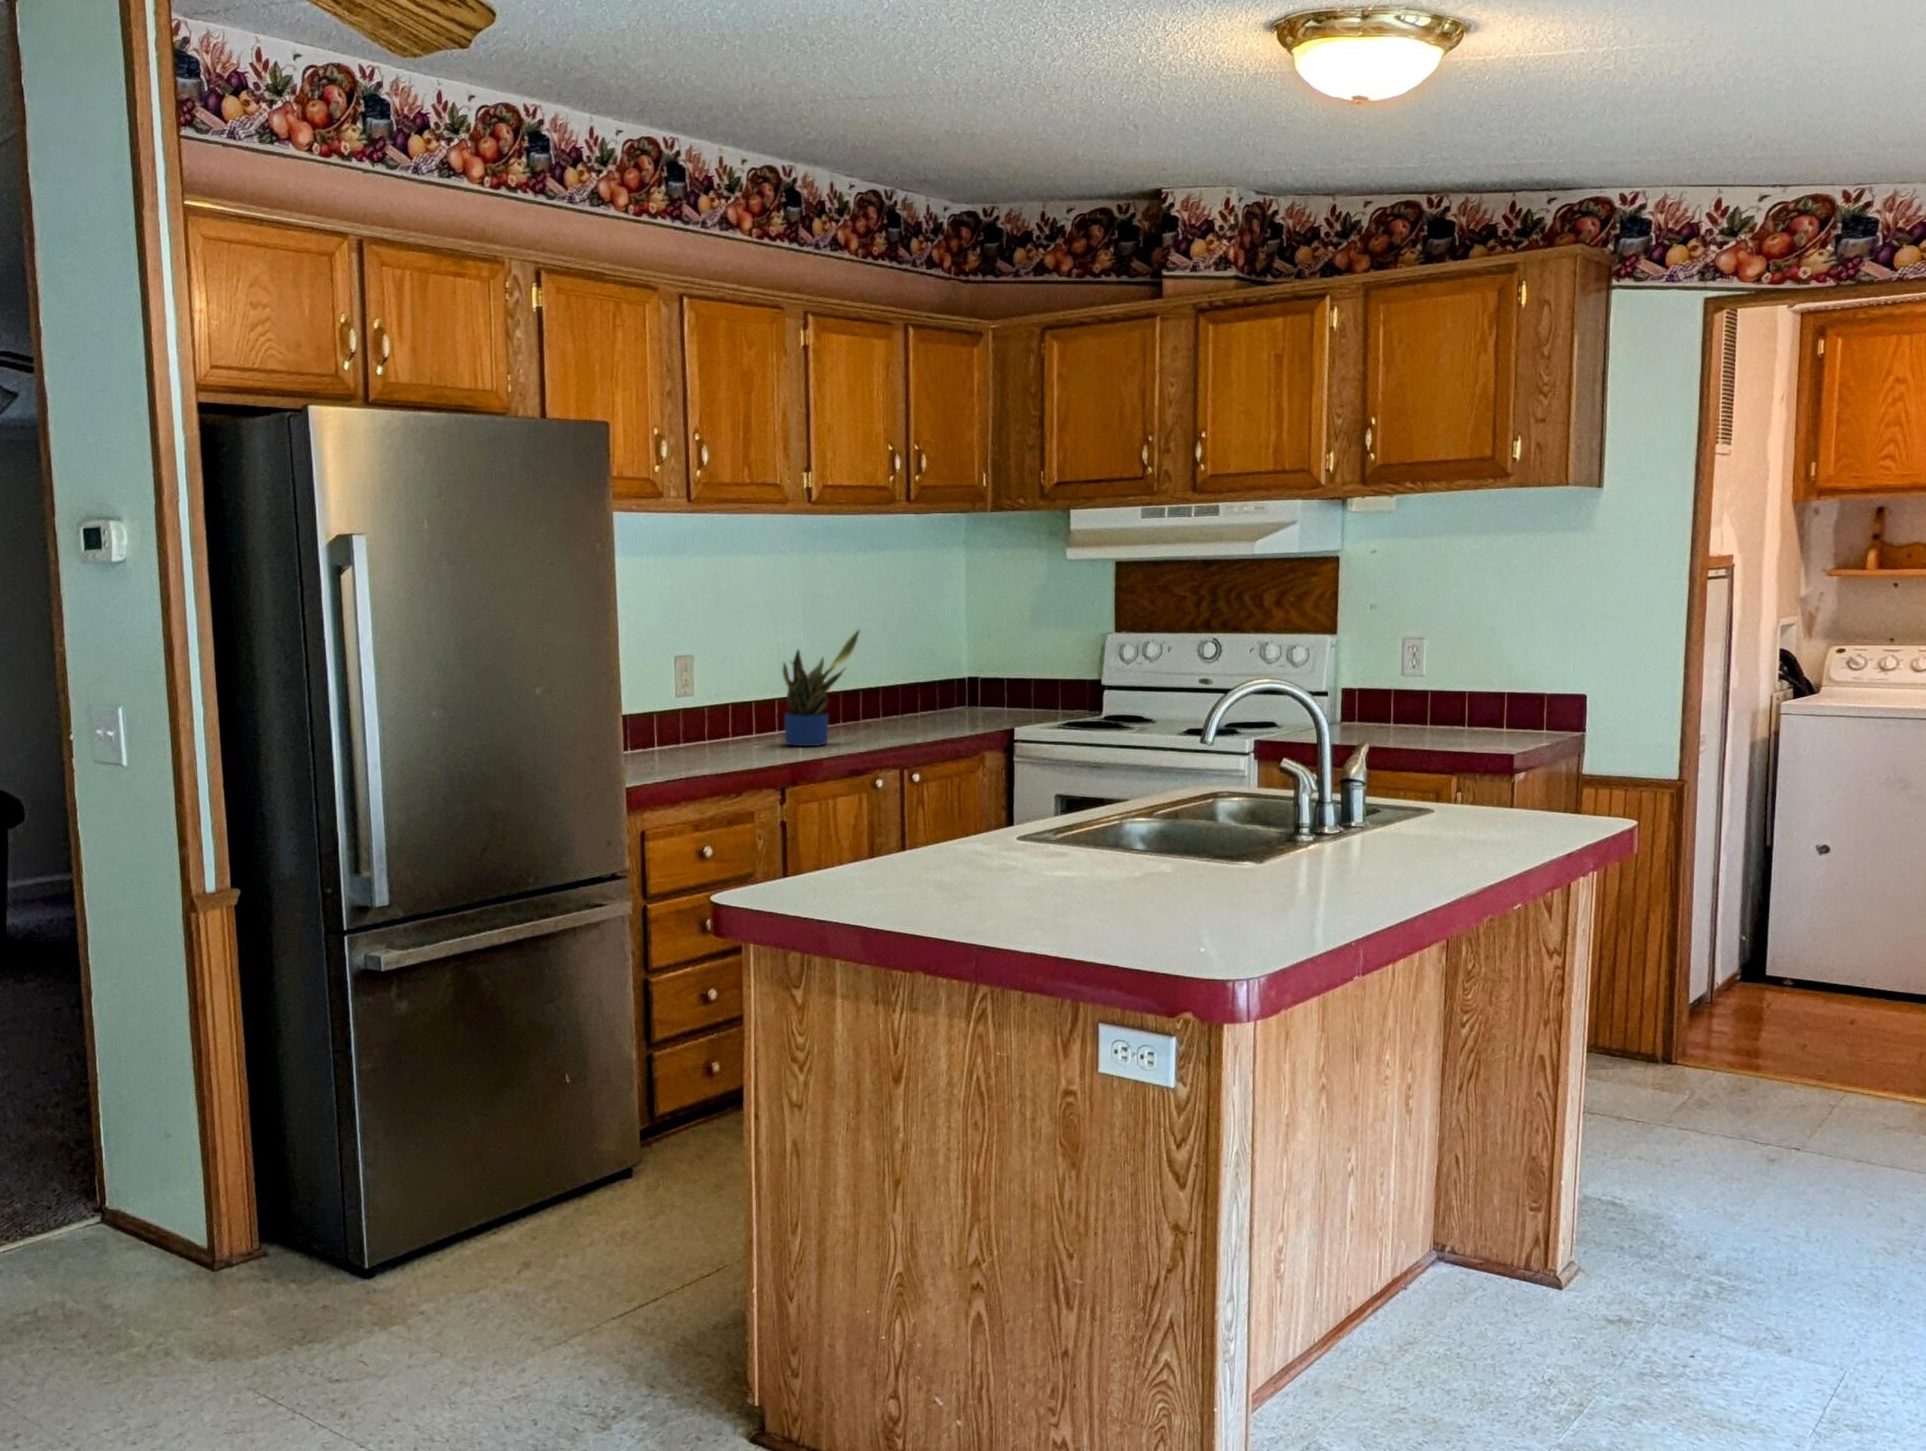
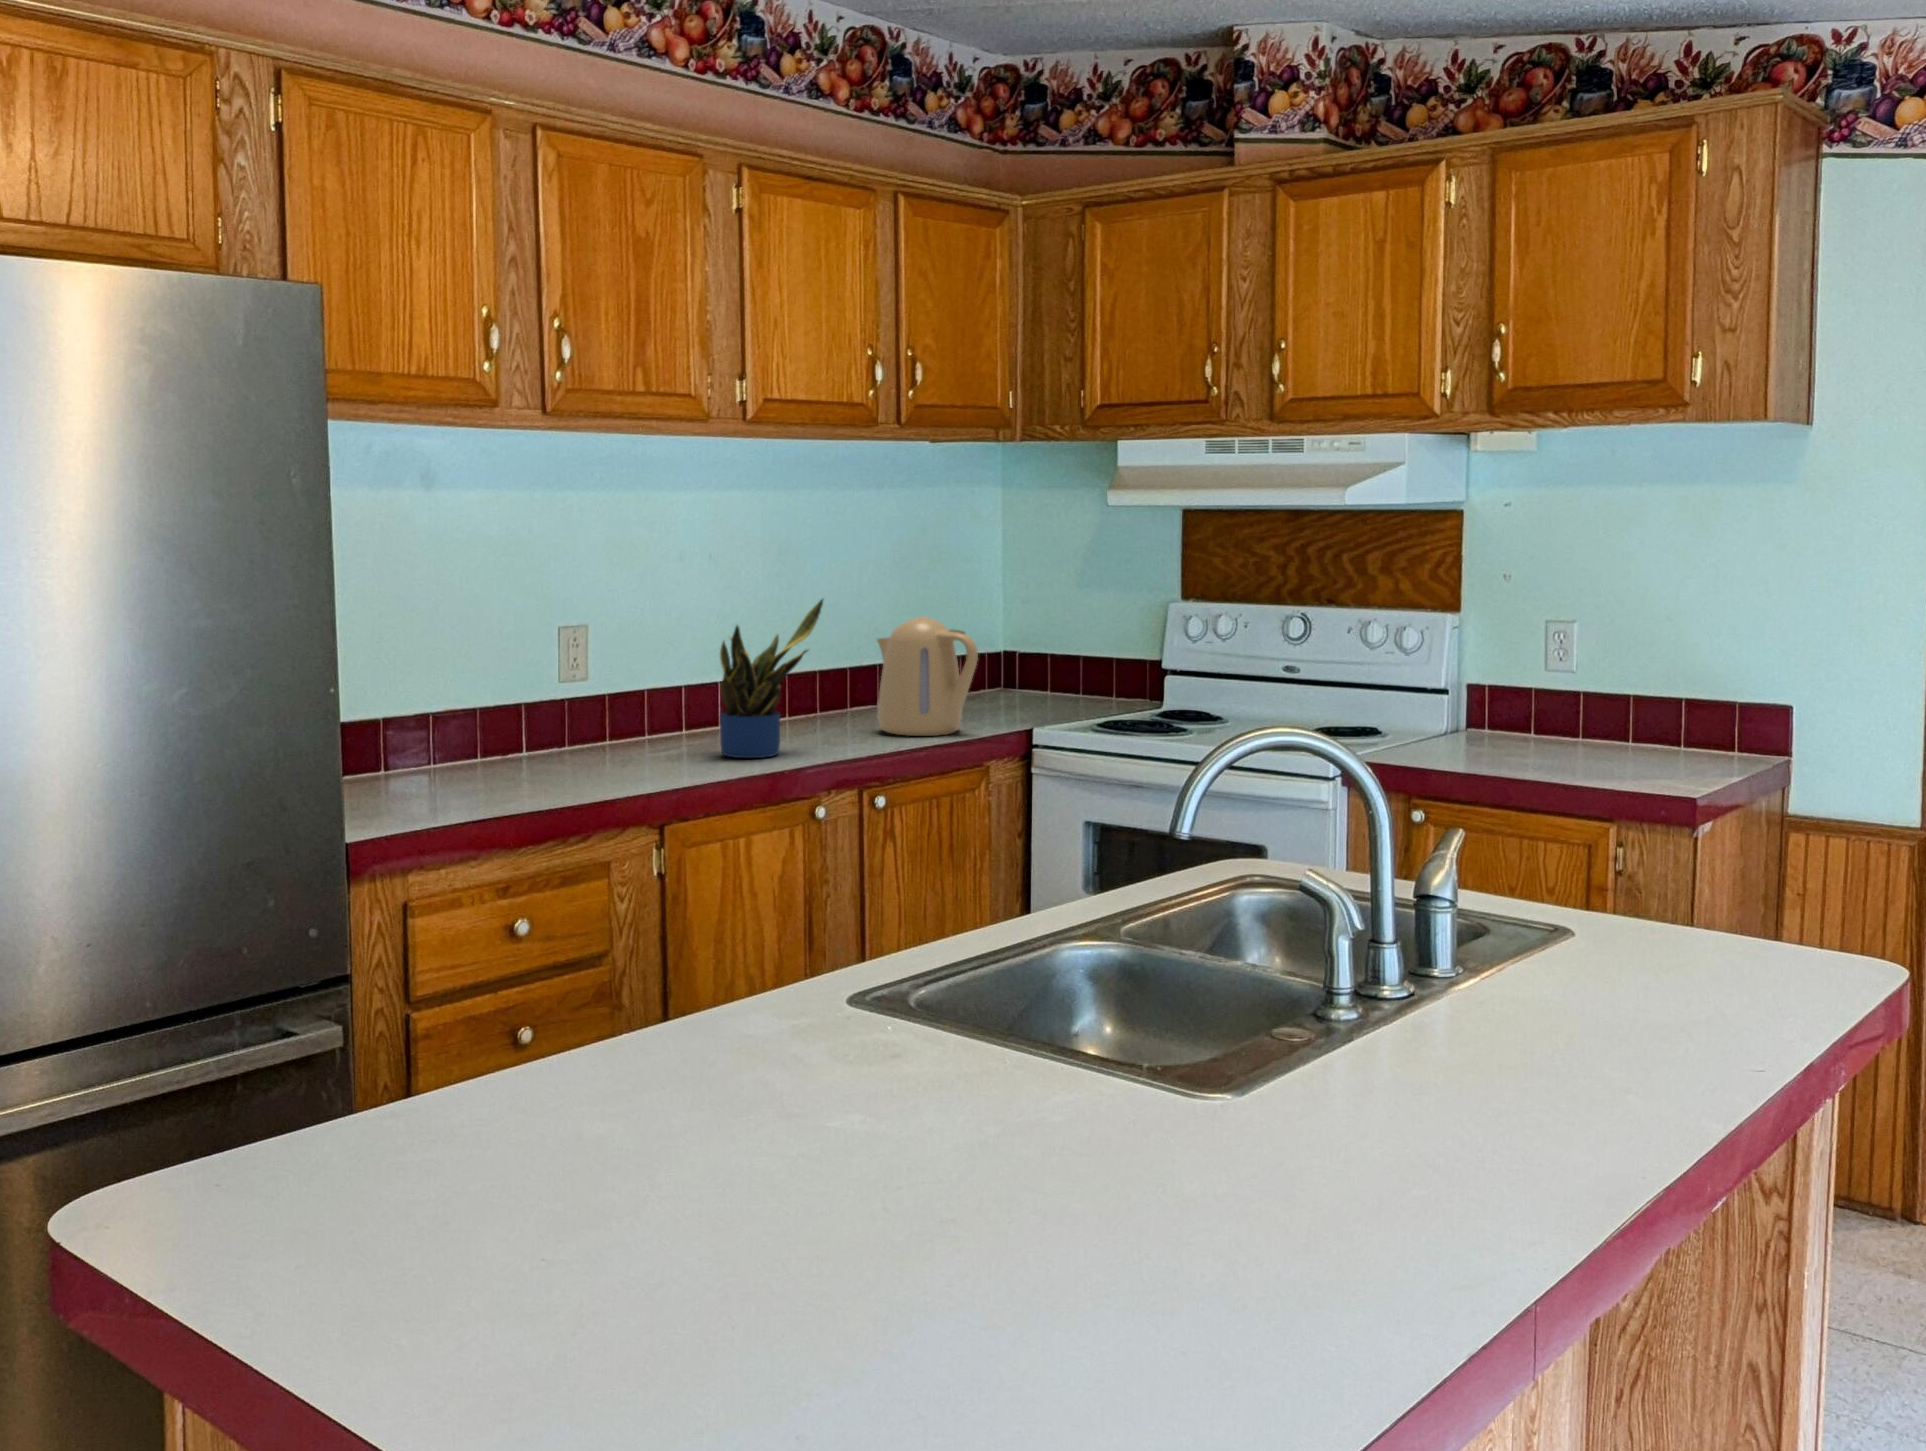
kettle: none [886,645,966,735] -> present [877,616,978,736]

